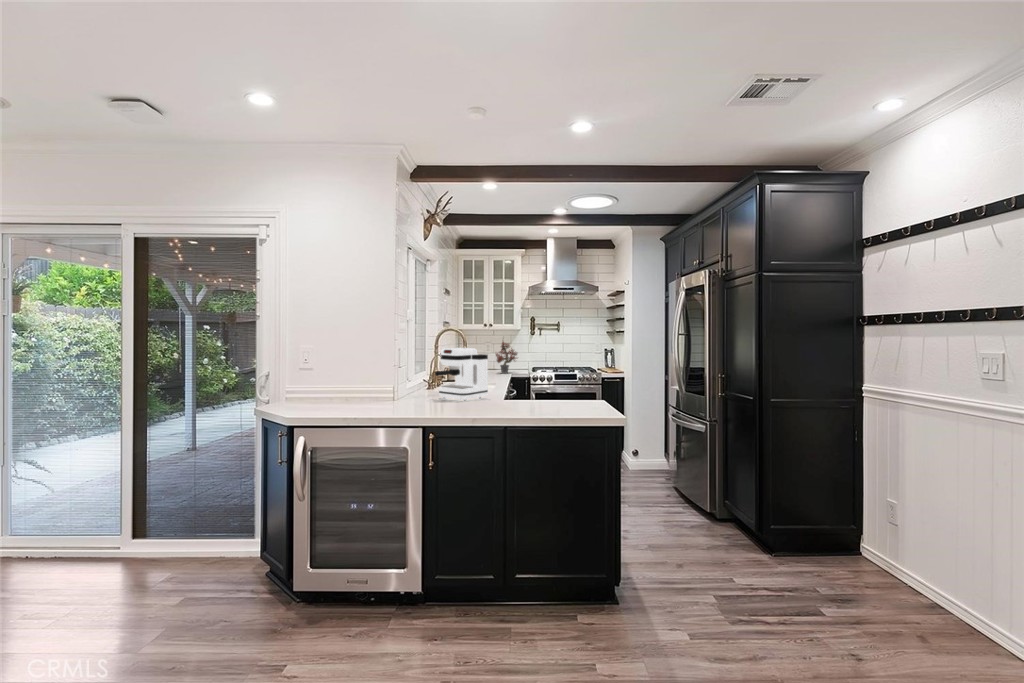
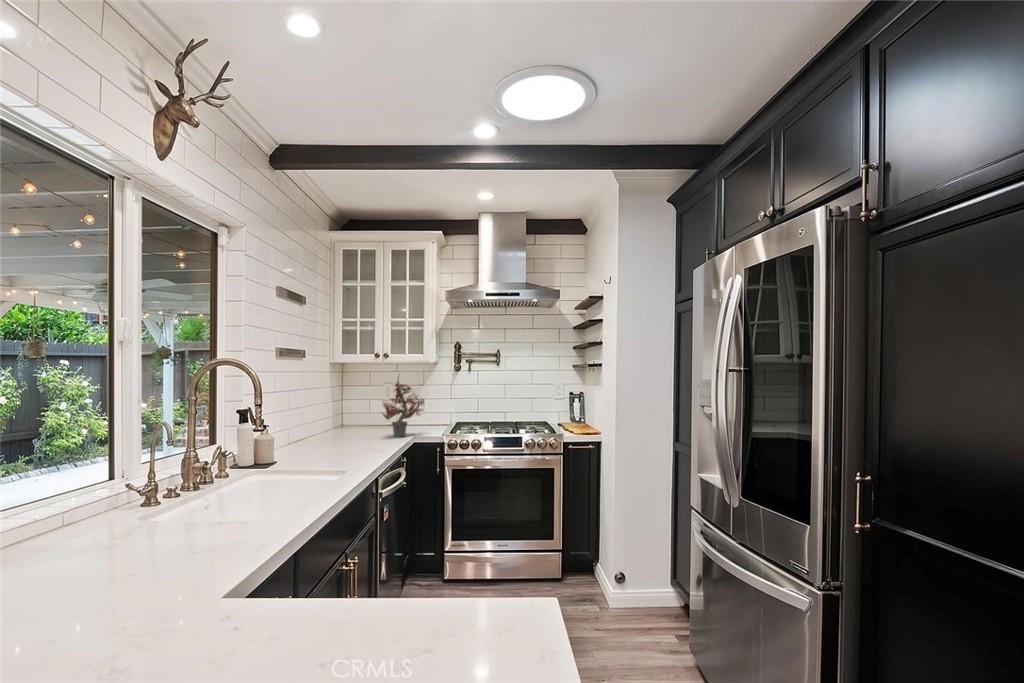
coffee maker: present [435,348,488,400] -> none [45,406,245,574]

